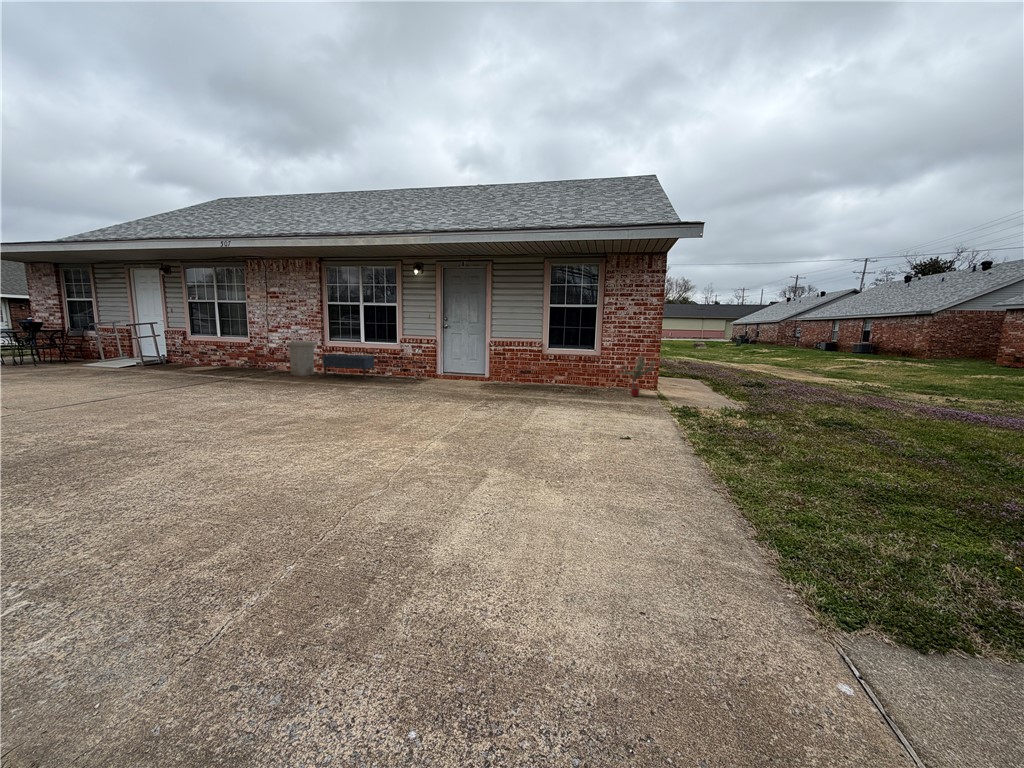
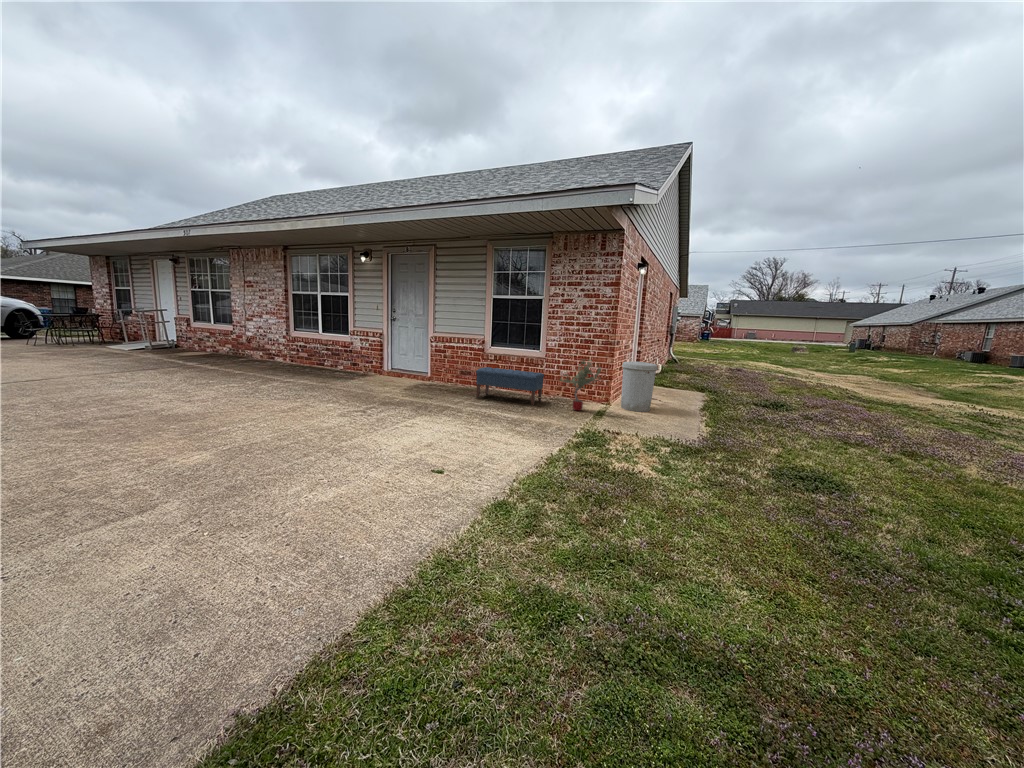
trash can: present [288,341,315,376] -> present [621,362,658,412]
bench: present [322,354,374,379] -> present [476,367,544,406]

